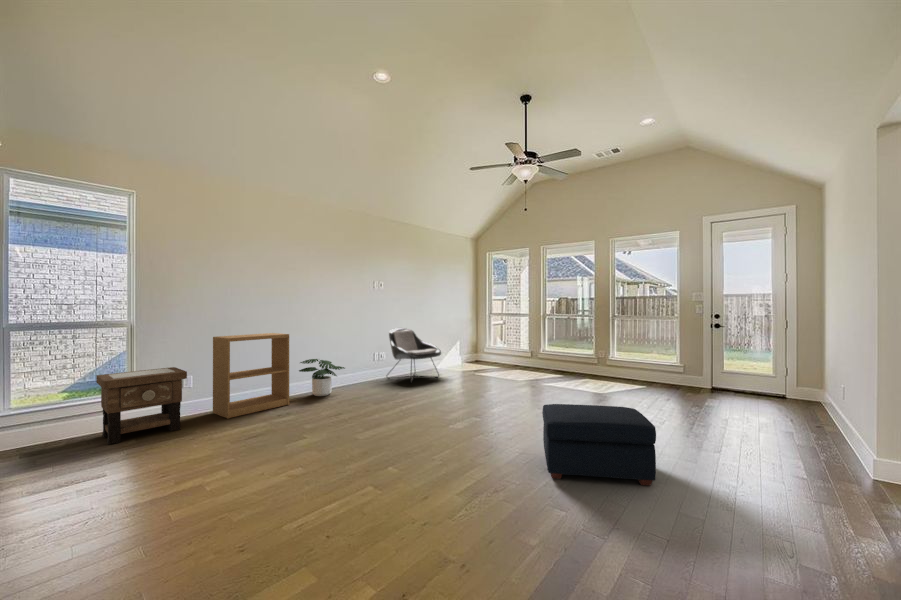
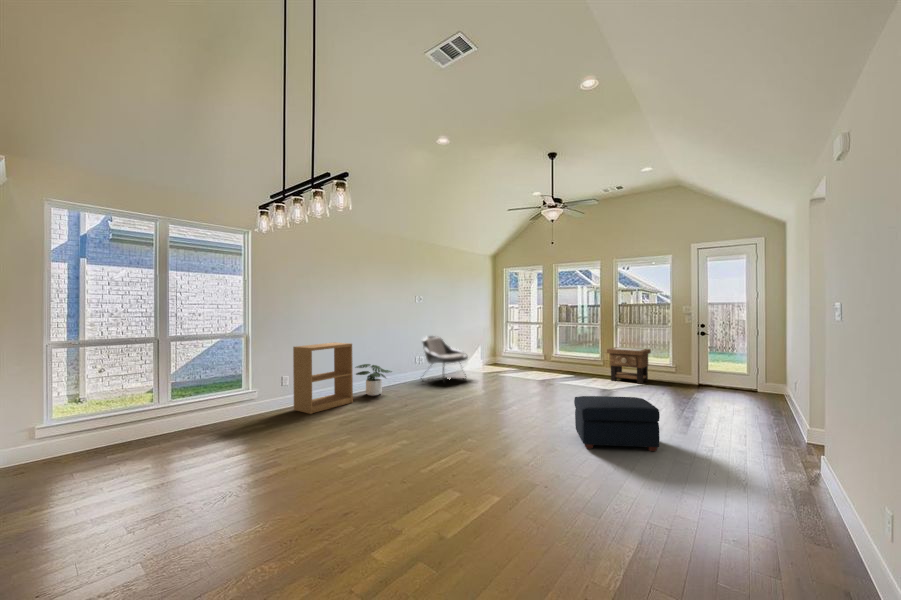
side table: present [96,367,187,445] -> present [607,347,651,384]

